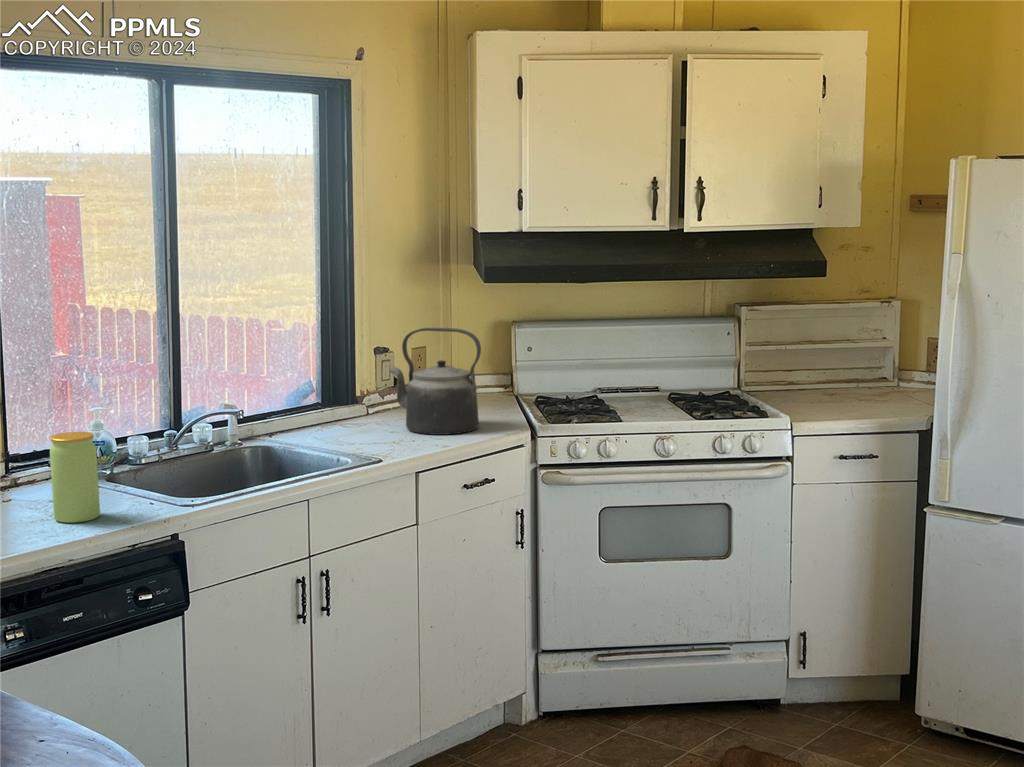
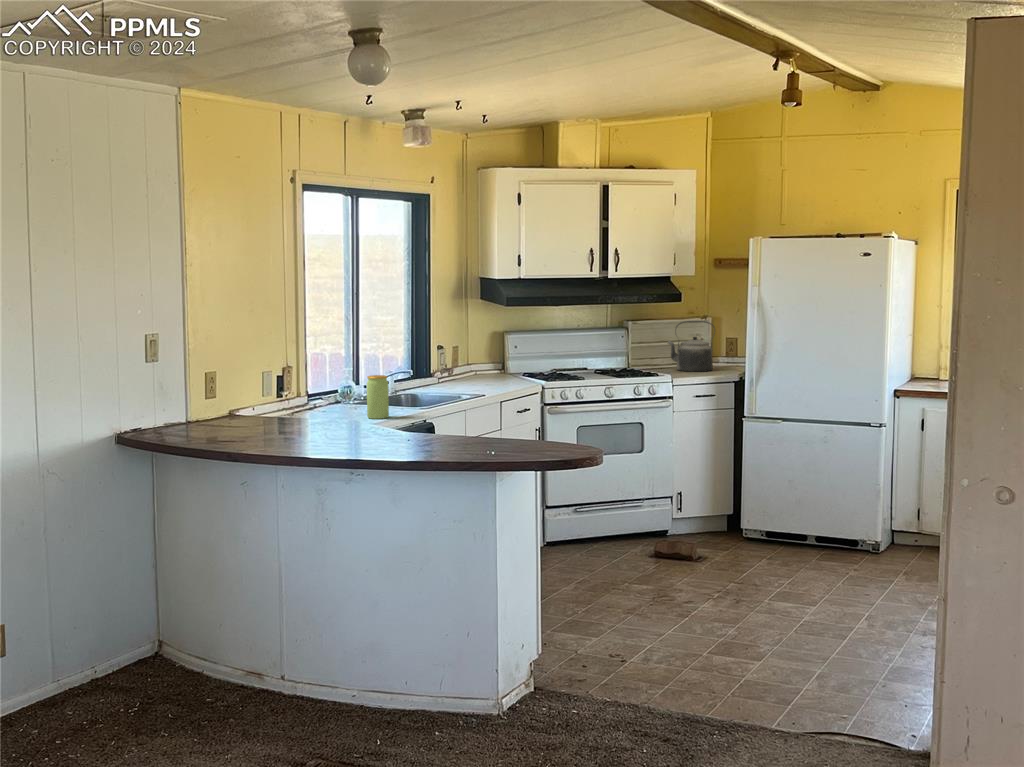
kettle: present [390,328,481,435] -> present [668,321,715,372]

